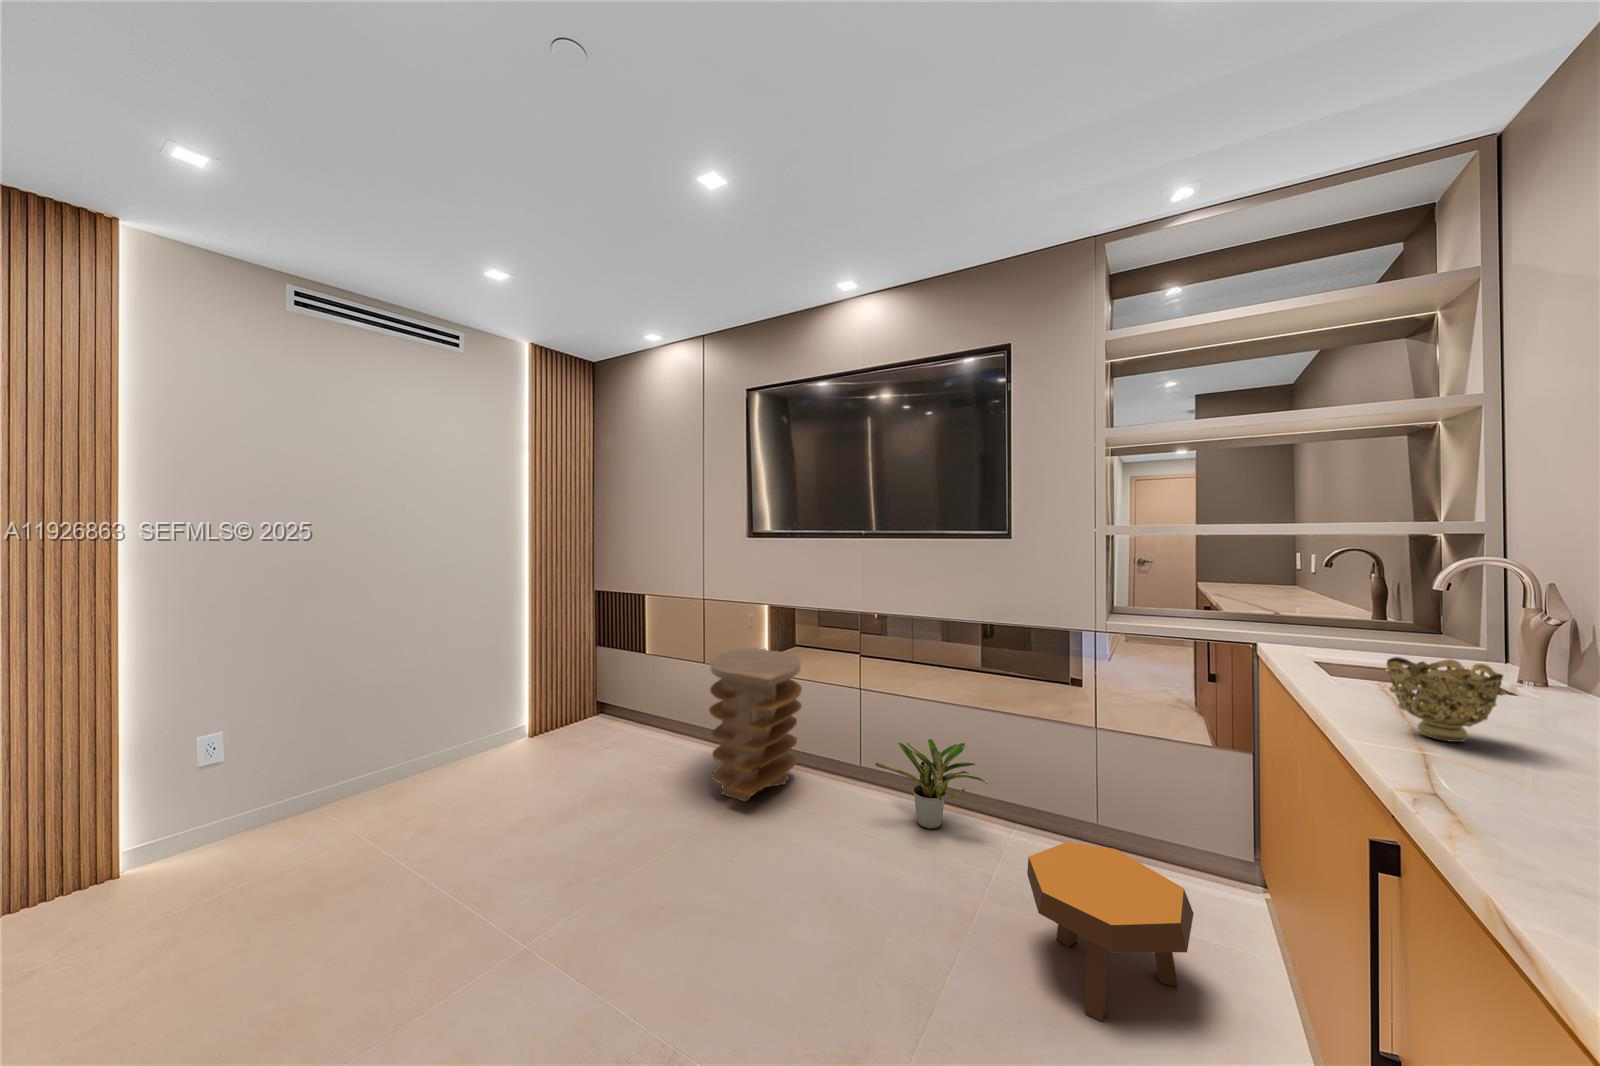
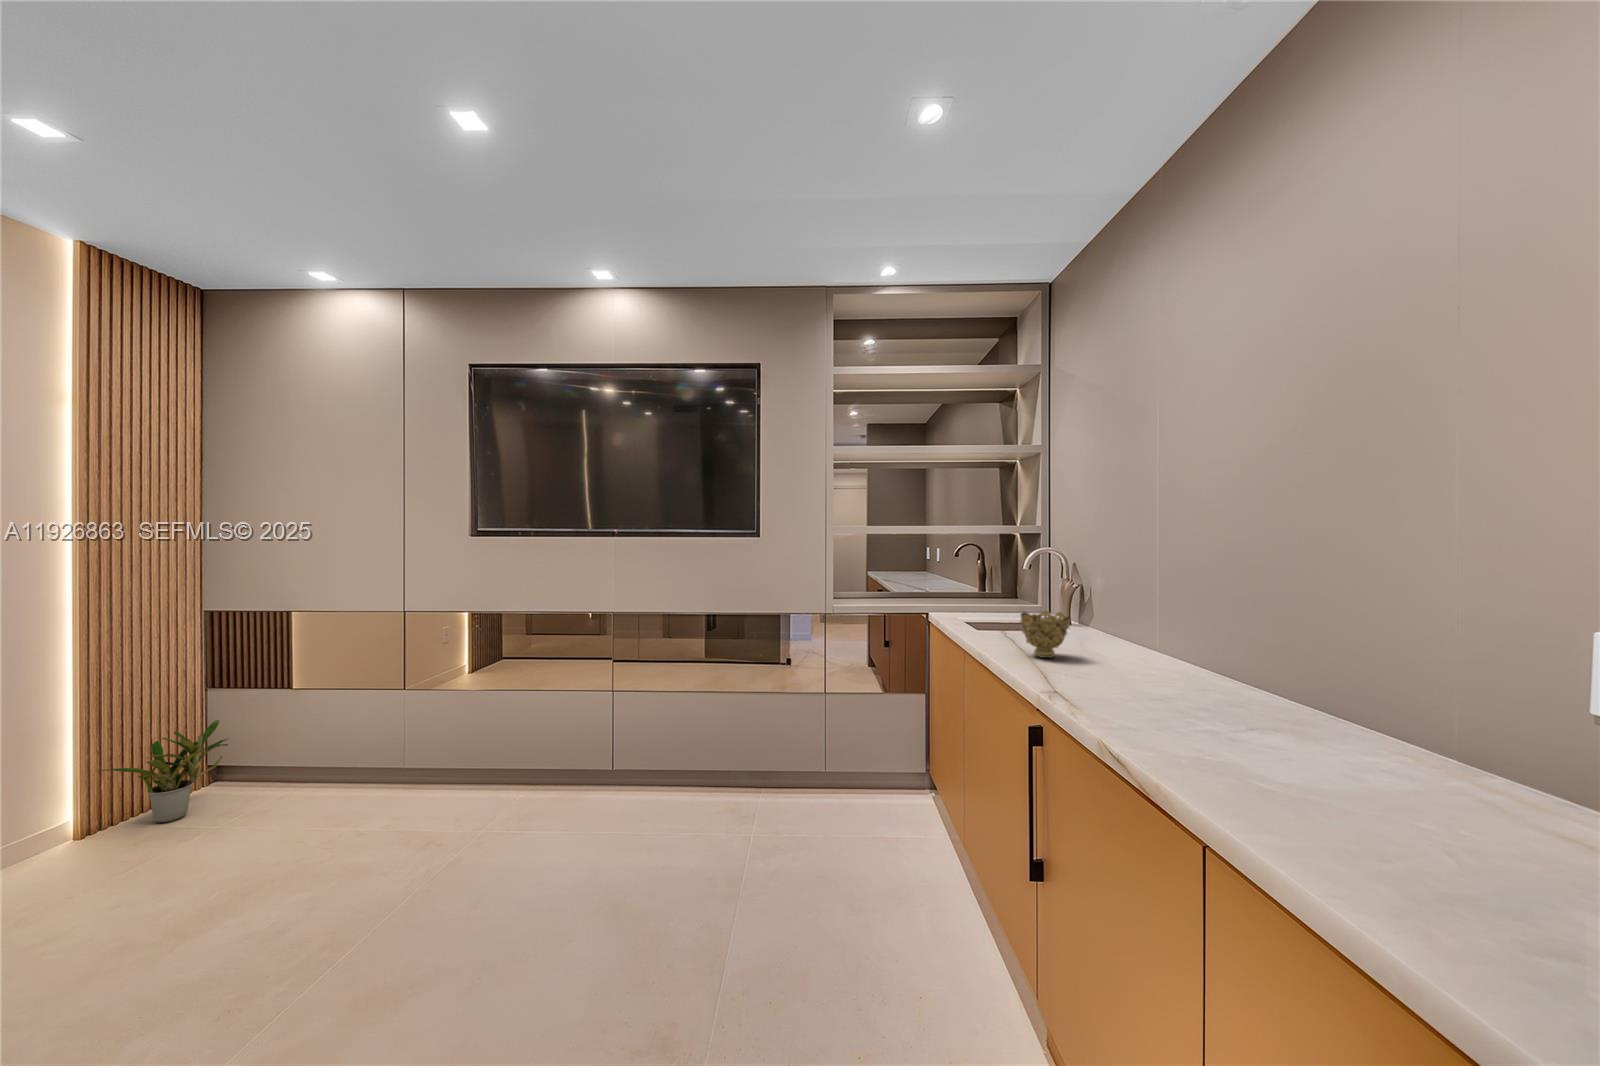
side table: present [709,647,802,802] -> none [431,663,547,834]
potted plant: present [875,739,987,829] -> present [97,720,228,823]
footstool: present [1027,842,1194,1022] -> none [793,781,909,906]

